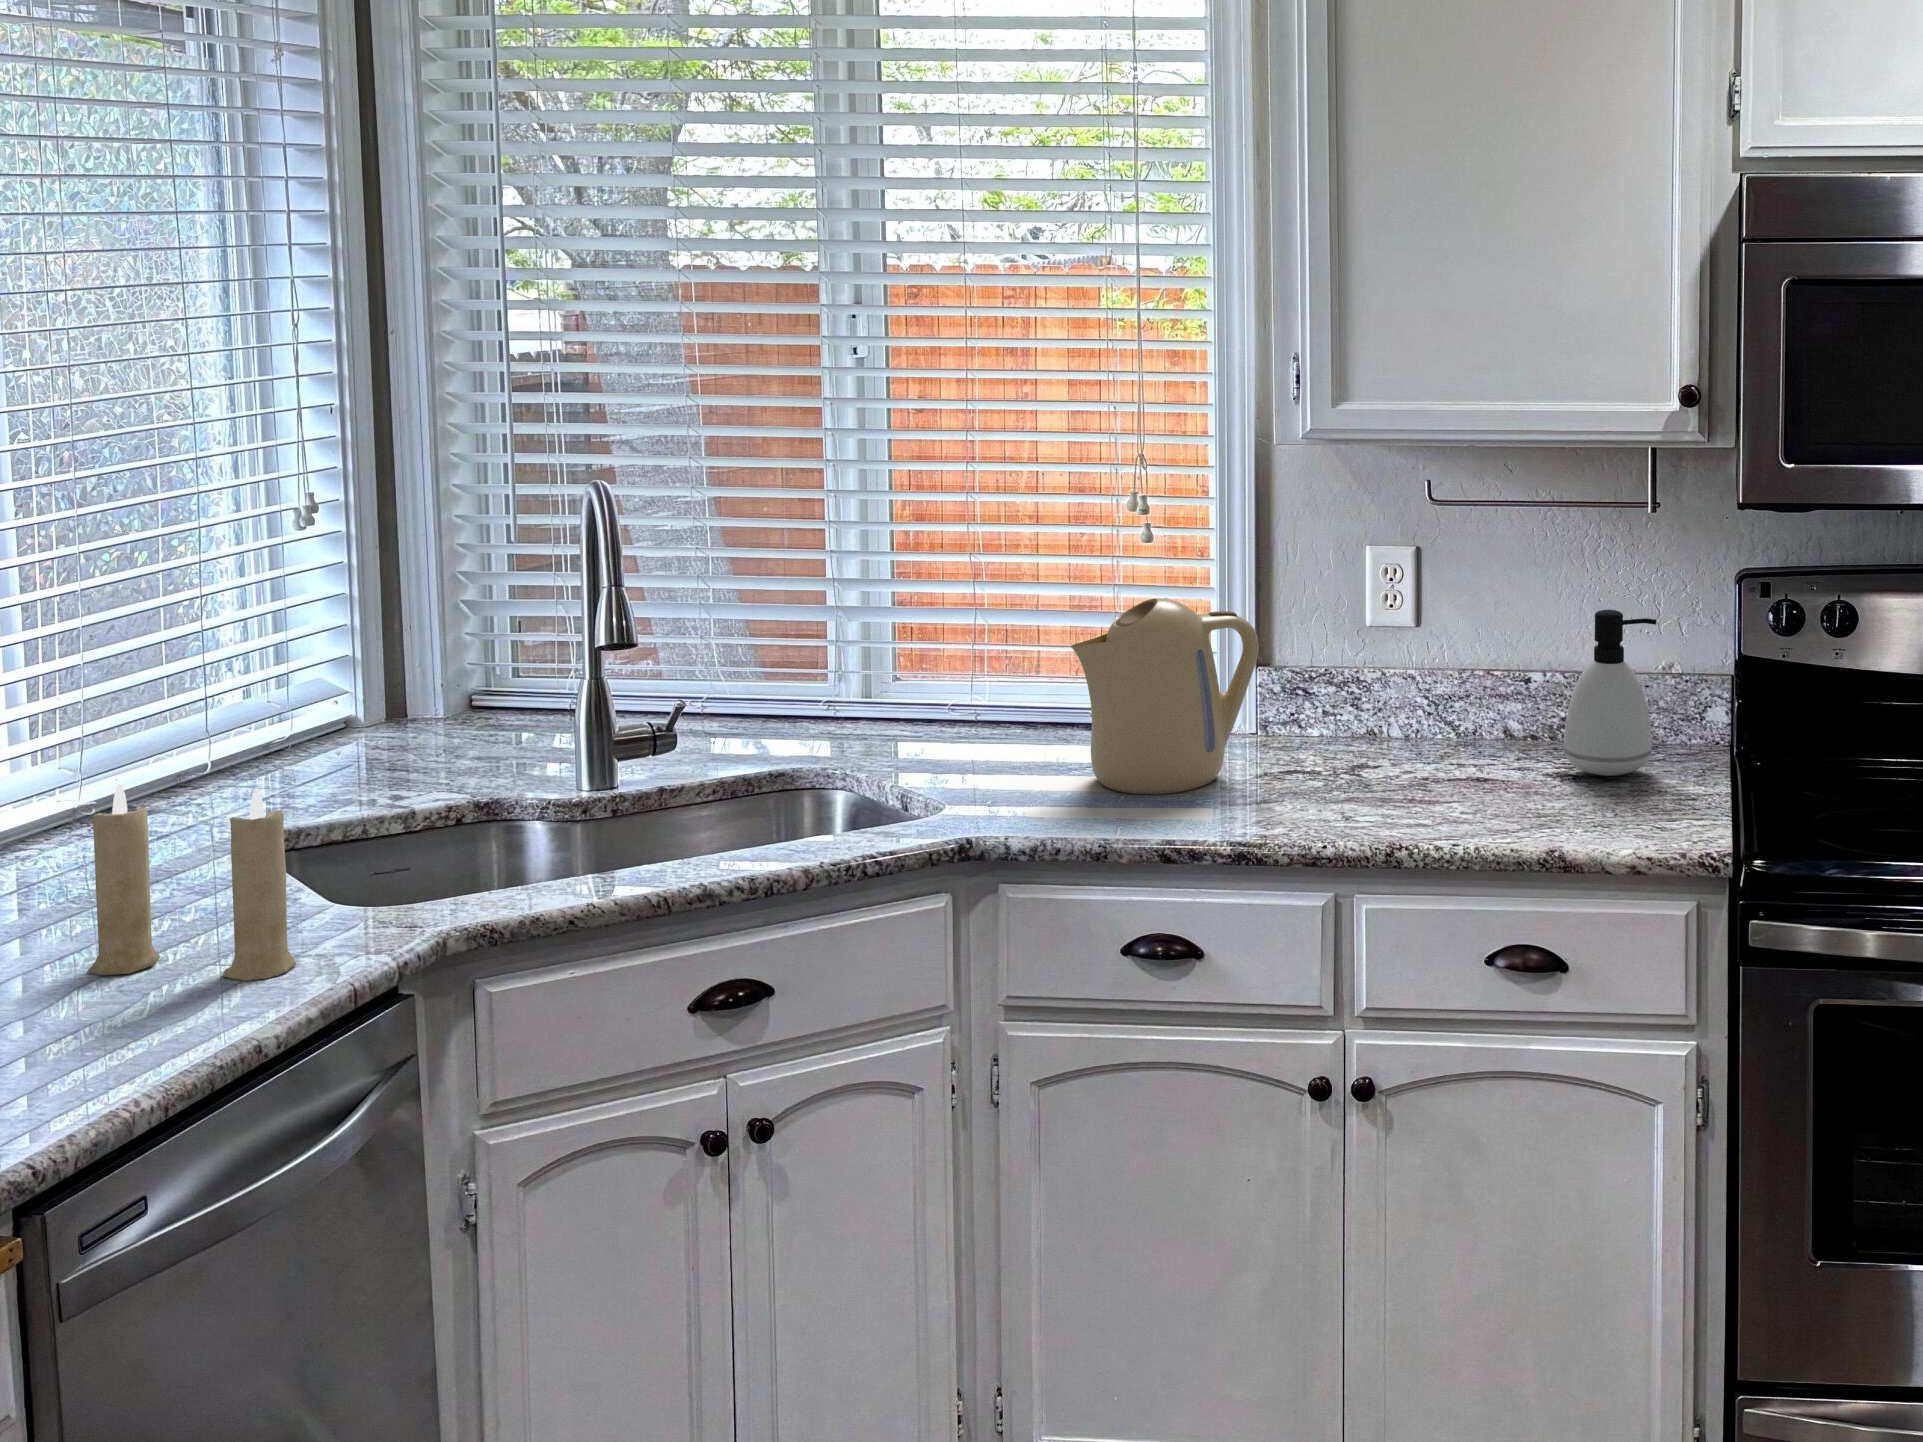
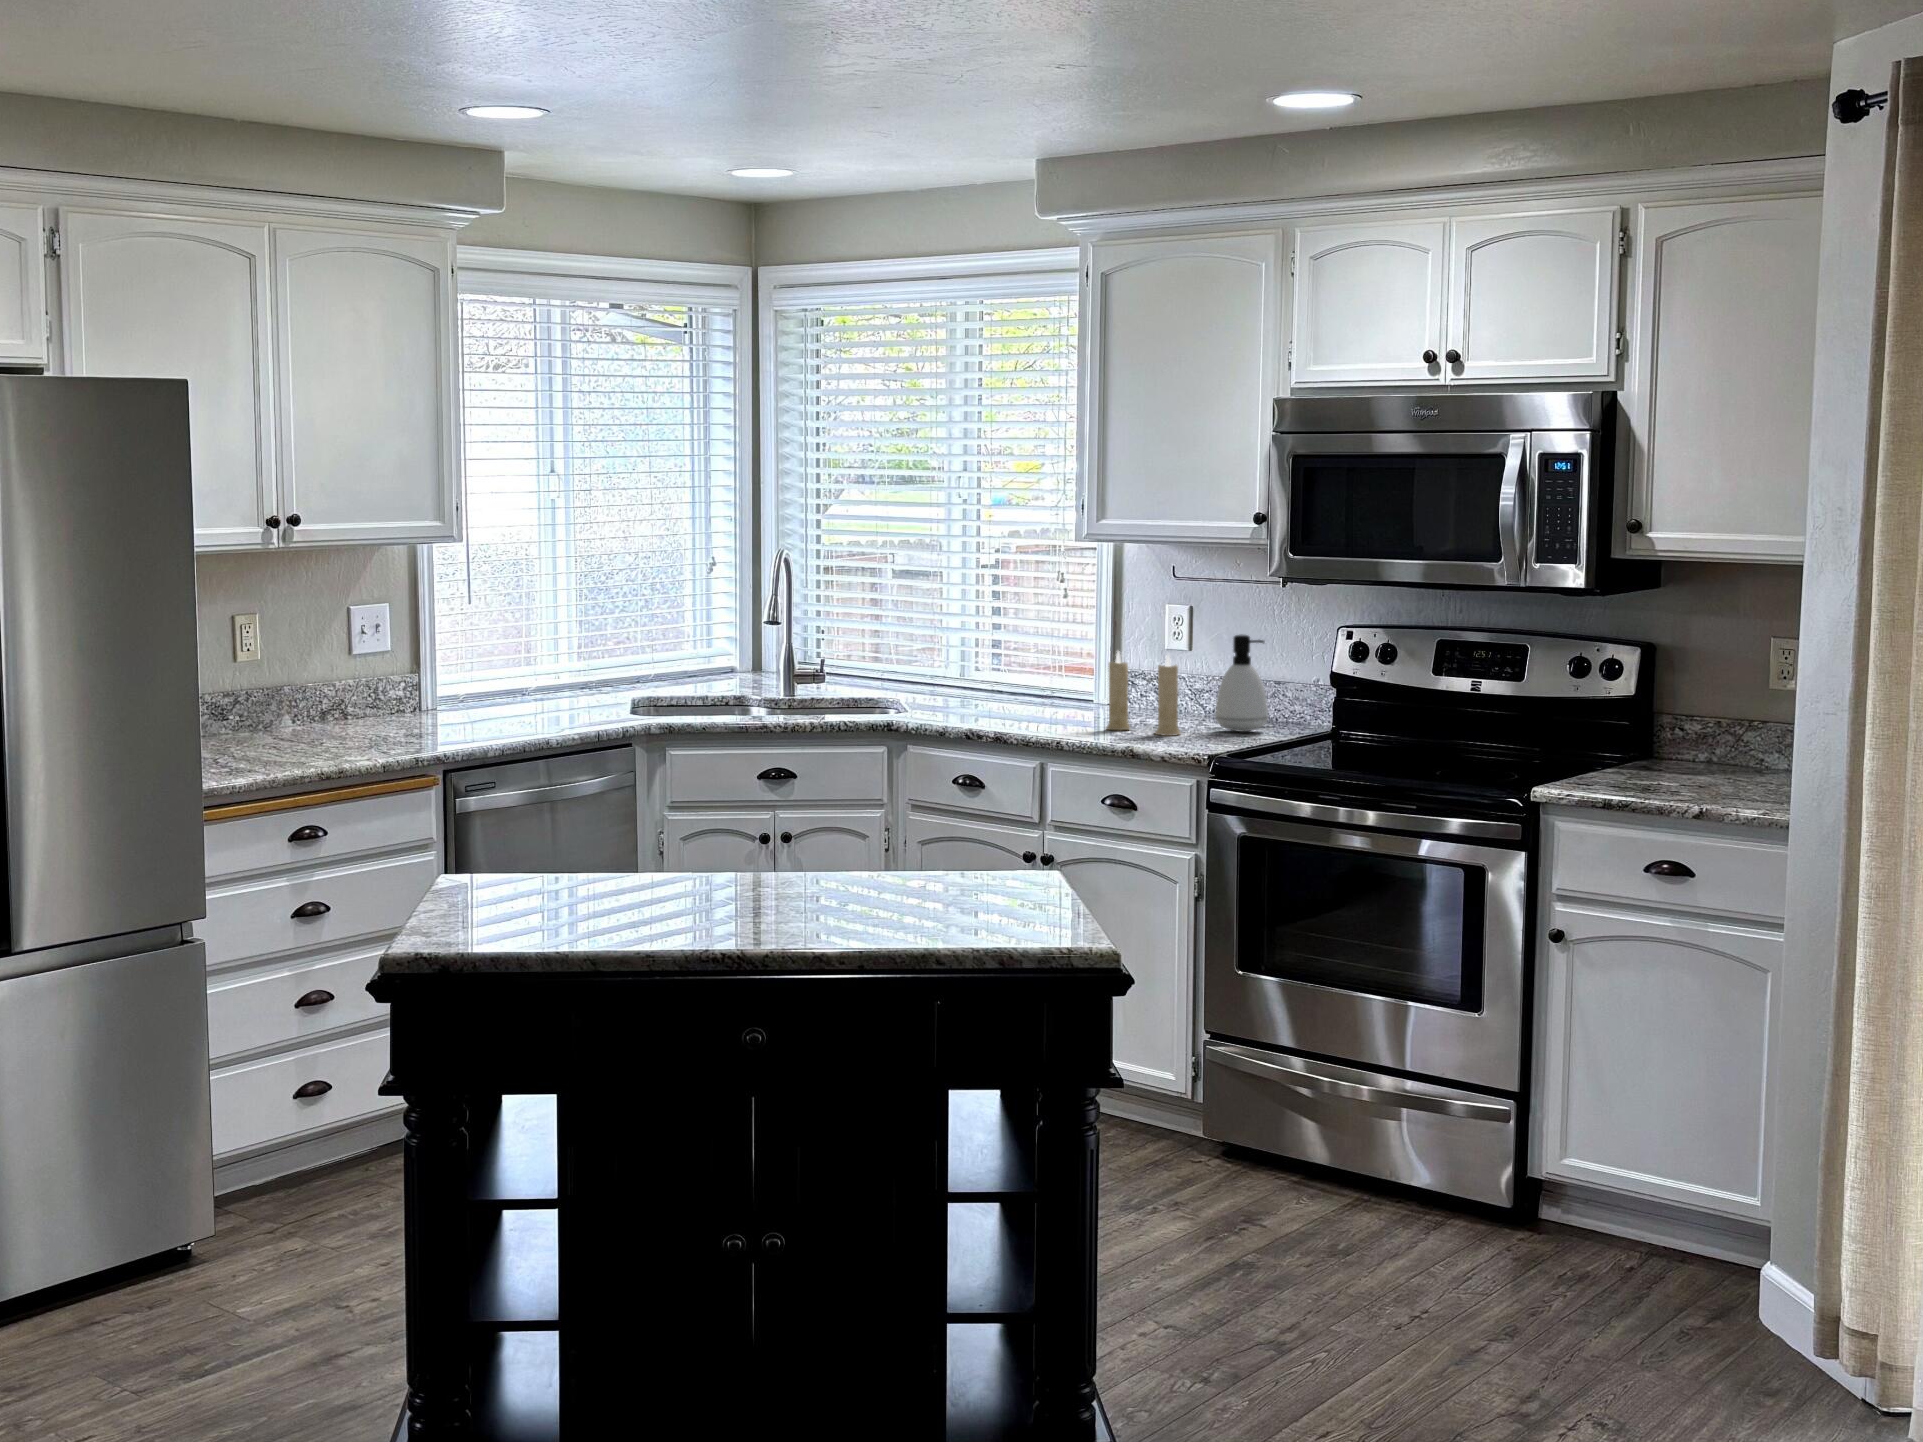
kettle: present [1071,599,1259,794] -> none [976,618,1075,719]
candle: present [87,784,296,981] -> present [1106,651,1180,736]

